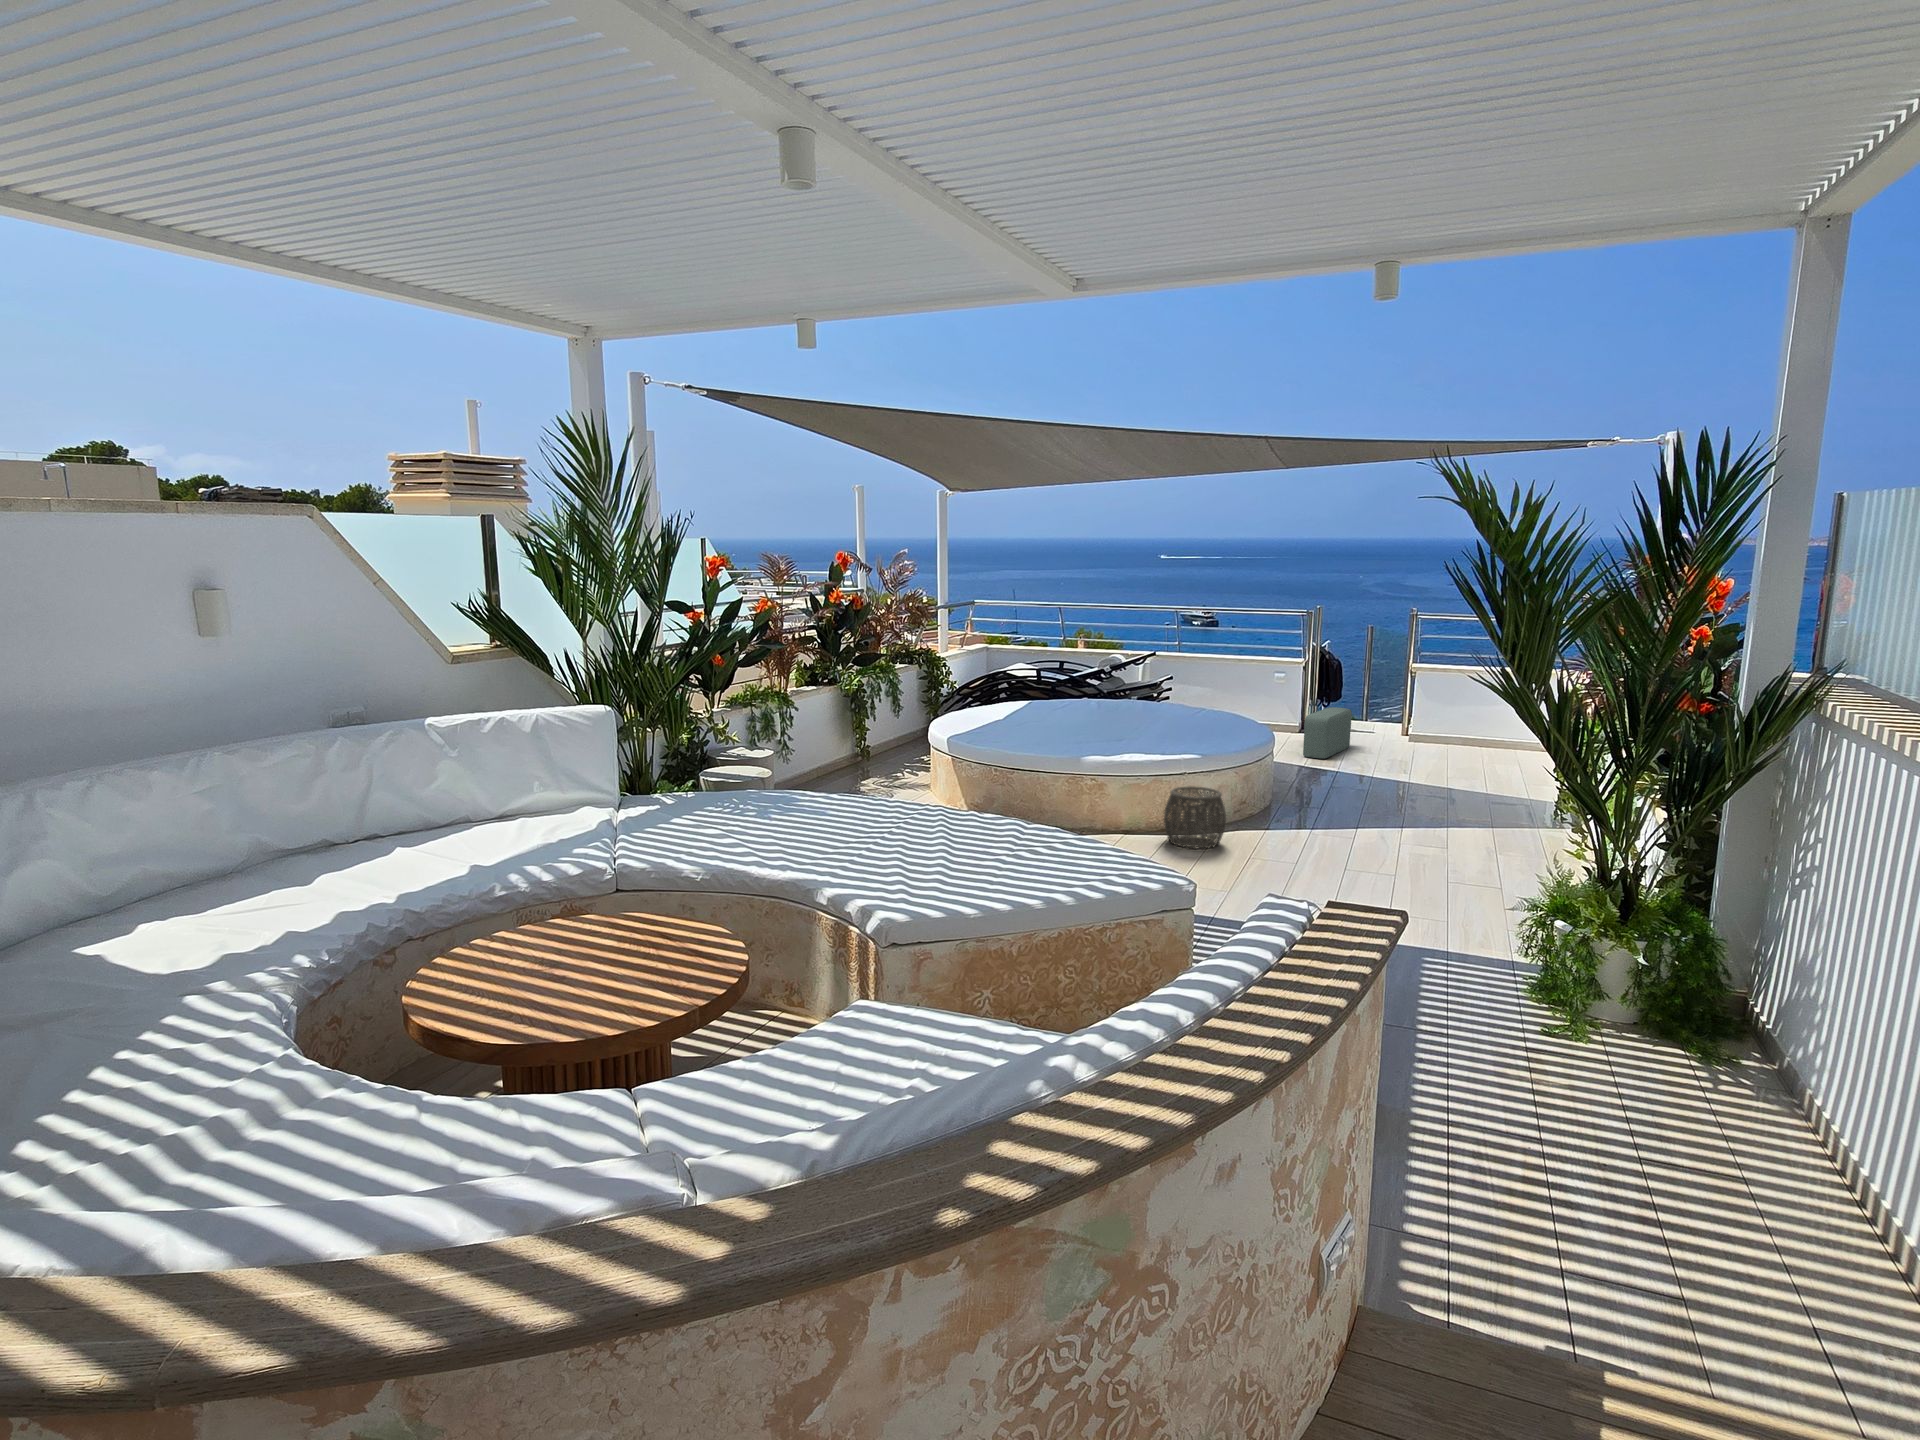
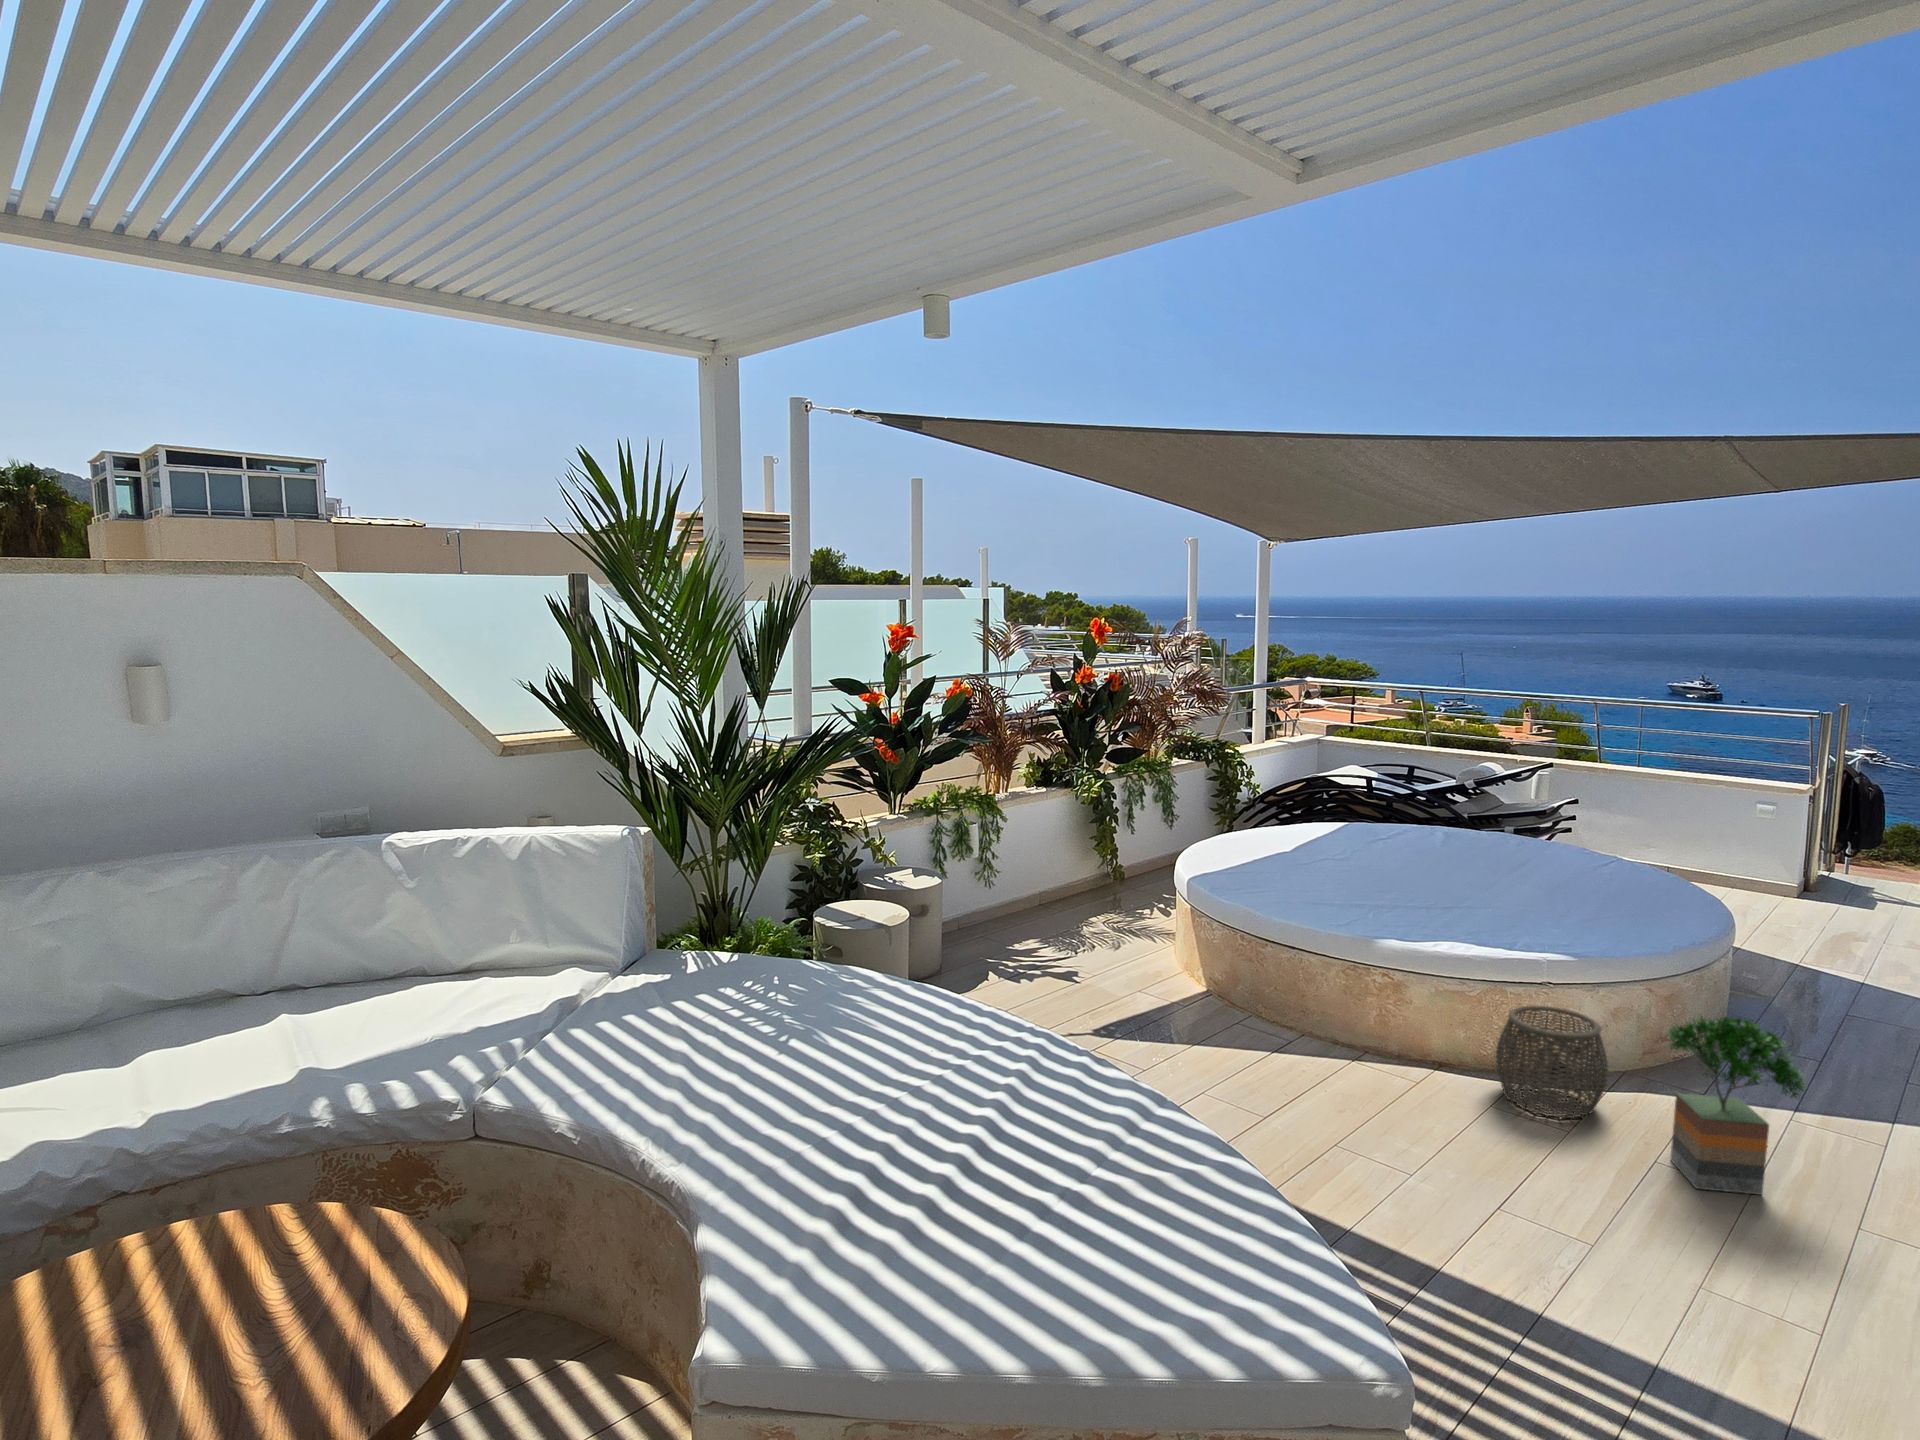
pouf: present [1303,707,1352,759] -> none [1794,867,1891,952]
potted tree: none [1258,771,1332,869] -> present [1667,1016,1806,1195]

